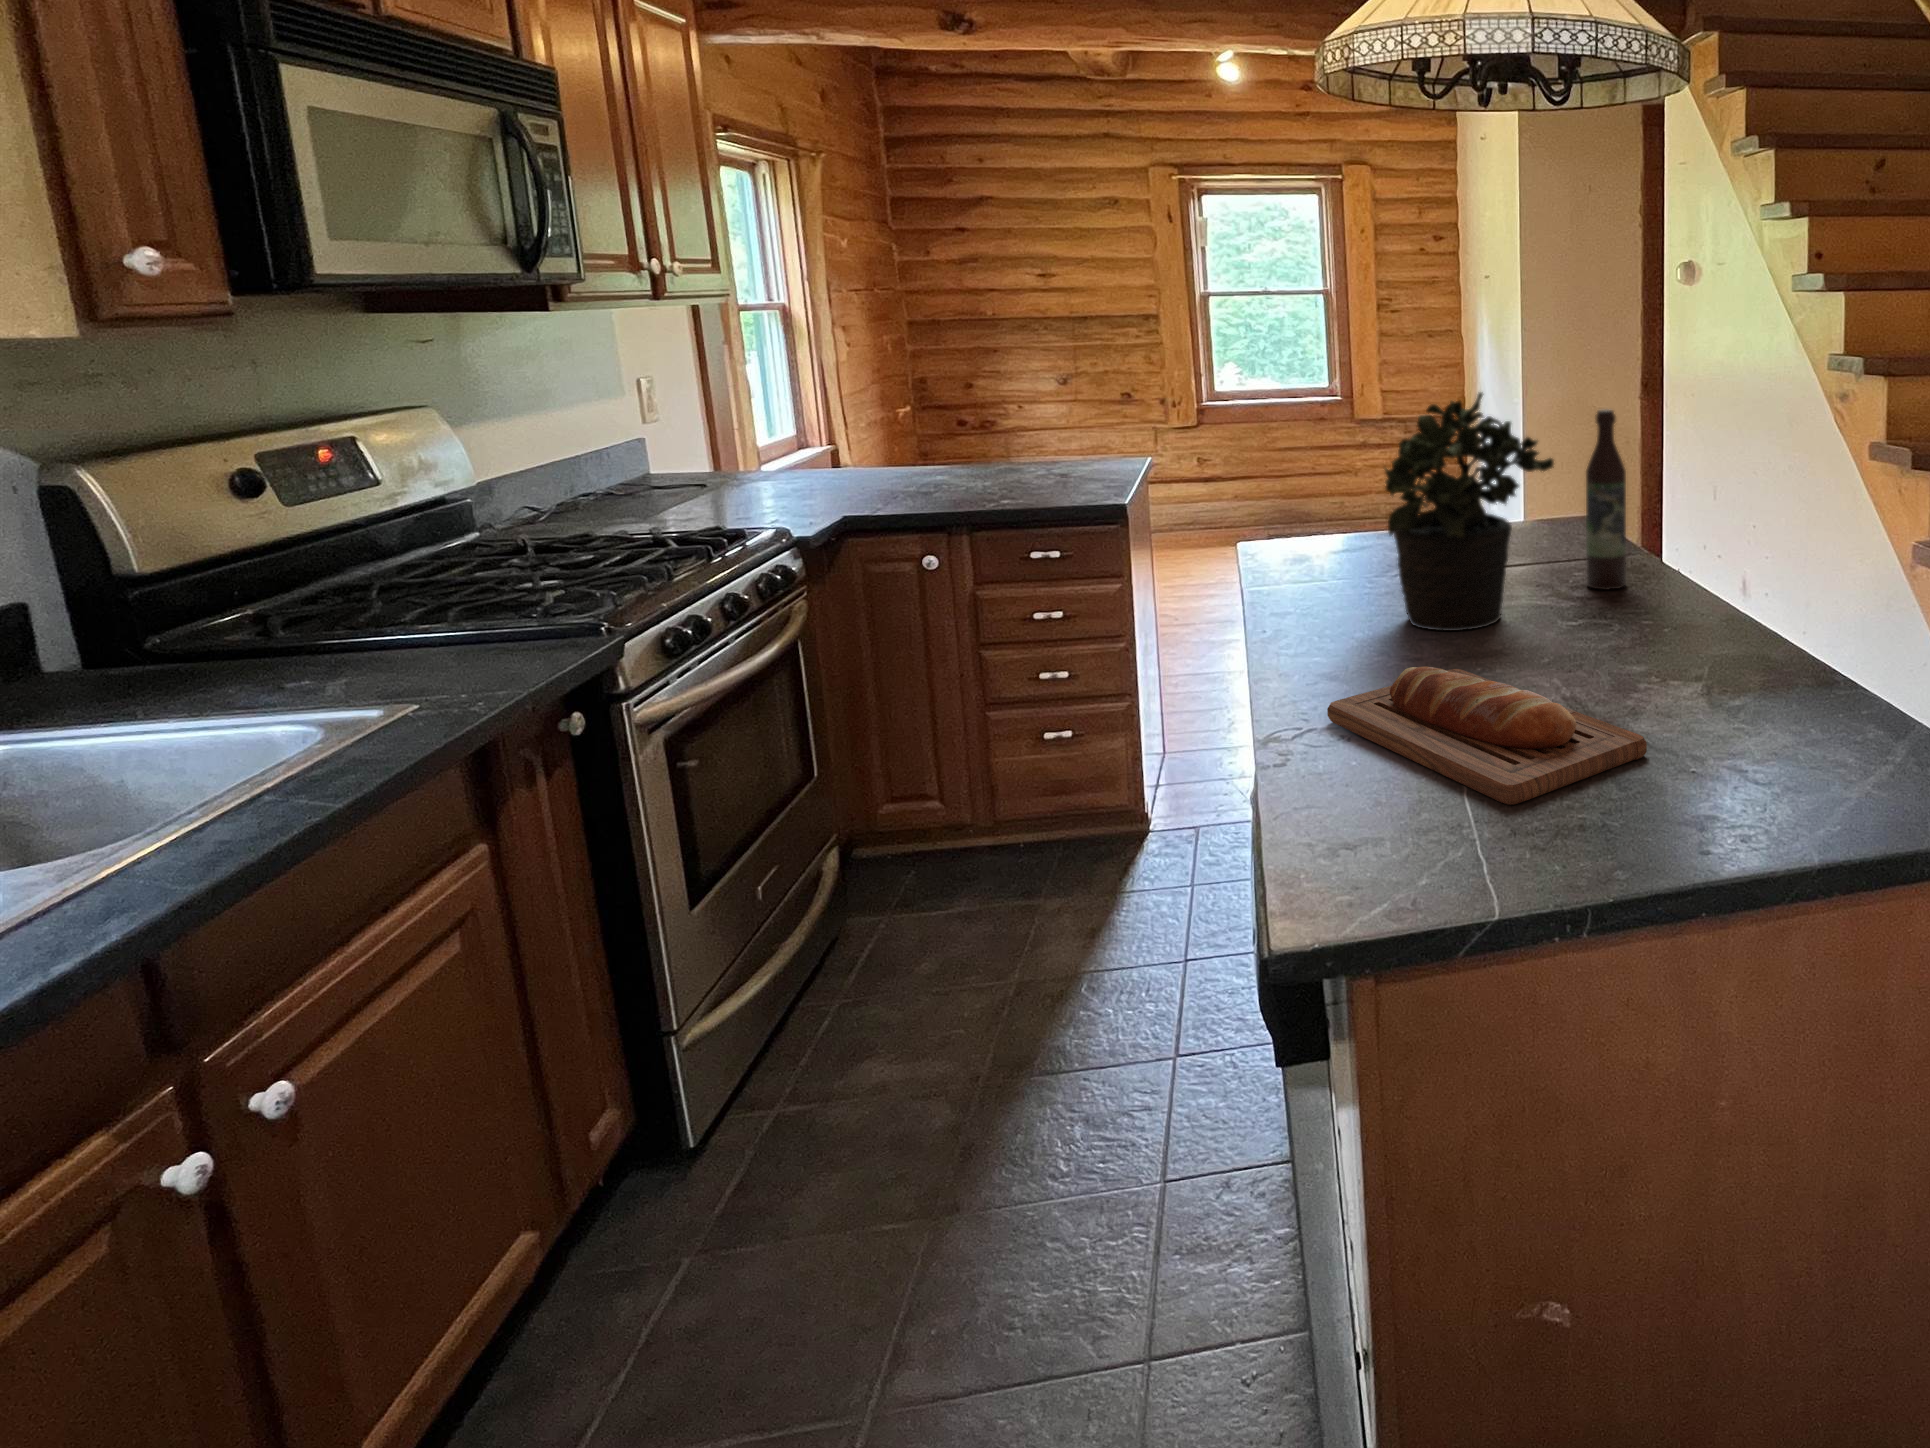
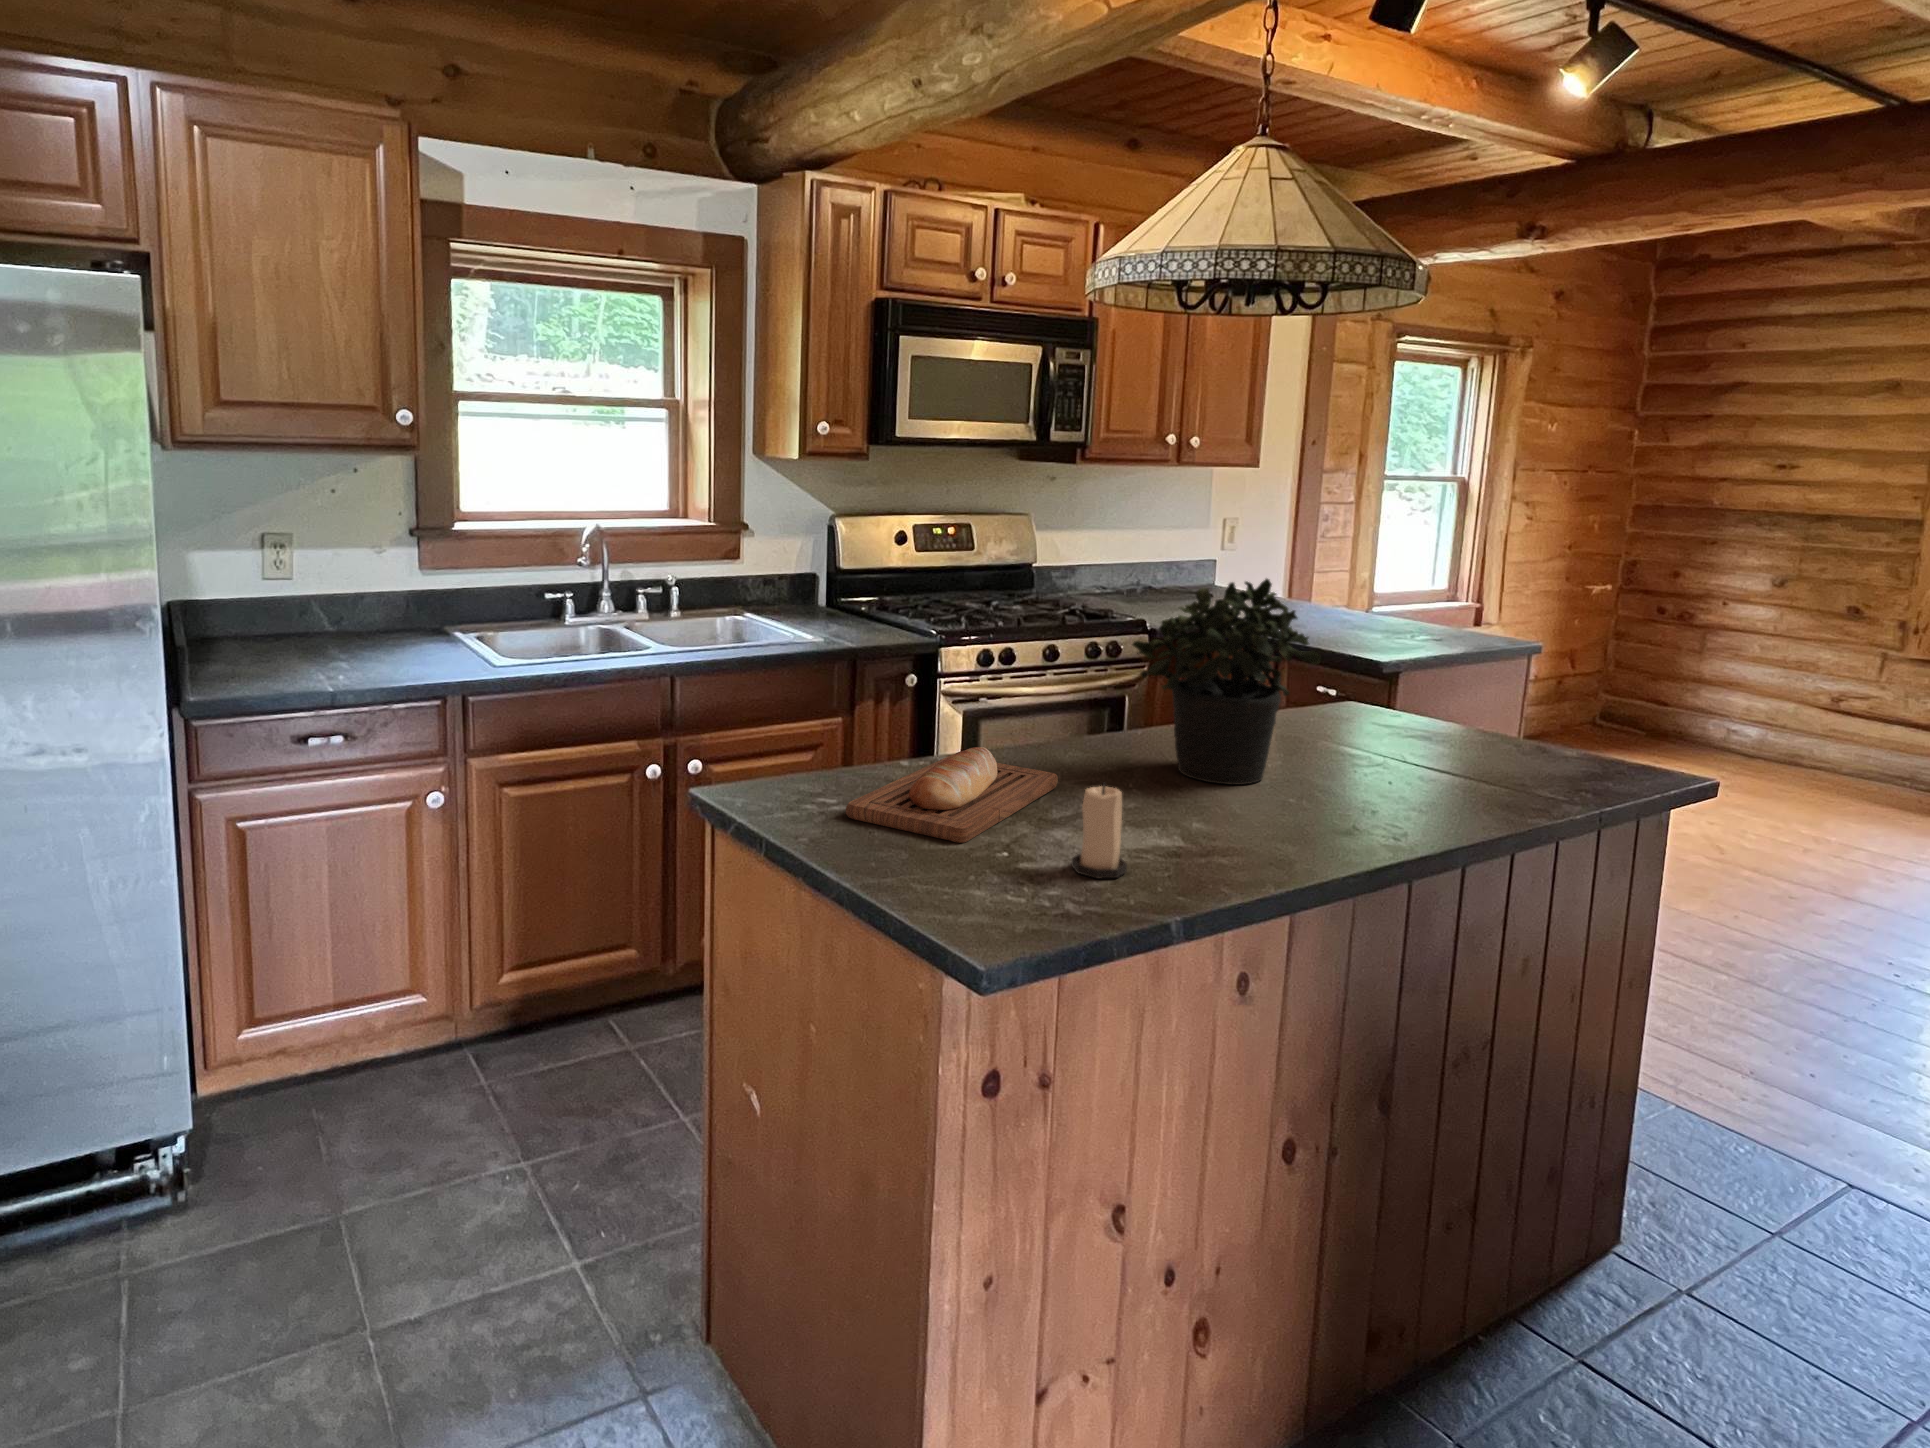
wine bottle: present [1586,410,1626,590] -> none [1388,623,1446,814]
candle: none [1722,613,1779,719] -> present [1071,782,1127,878]

